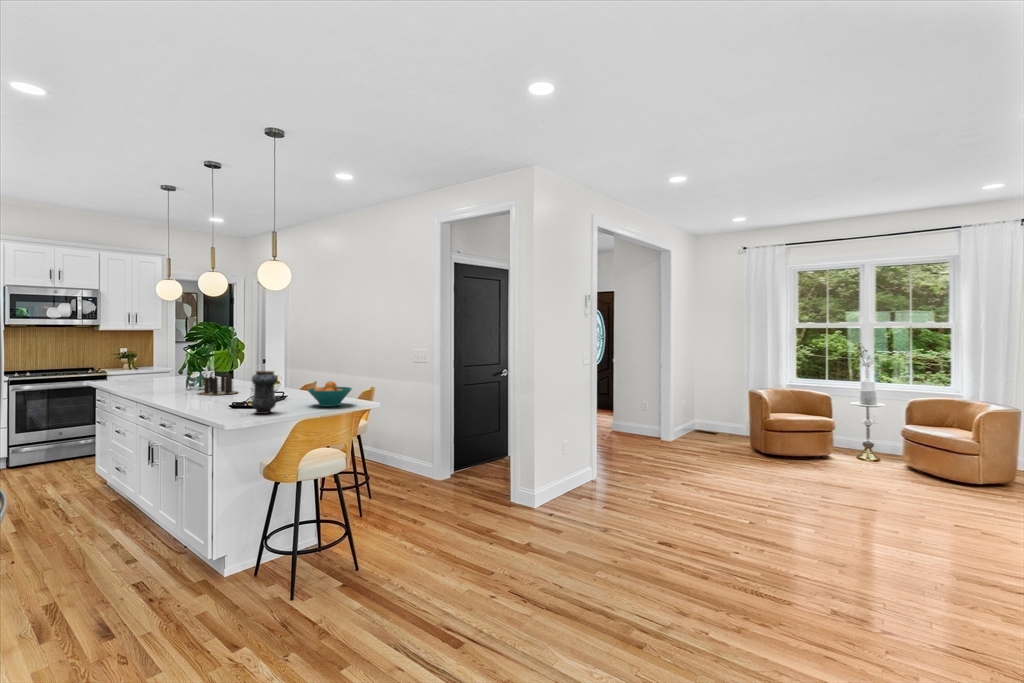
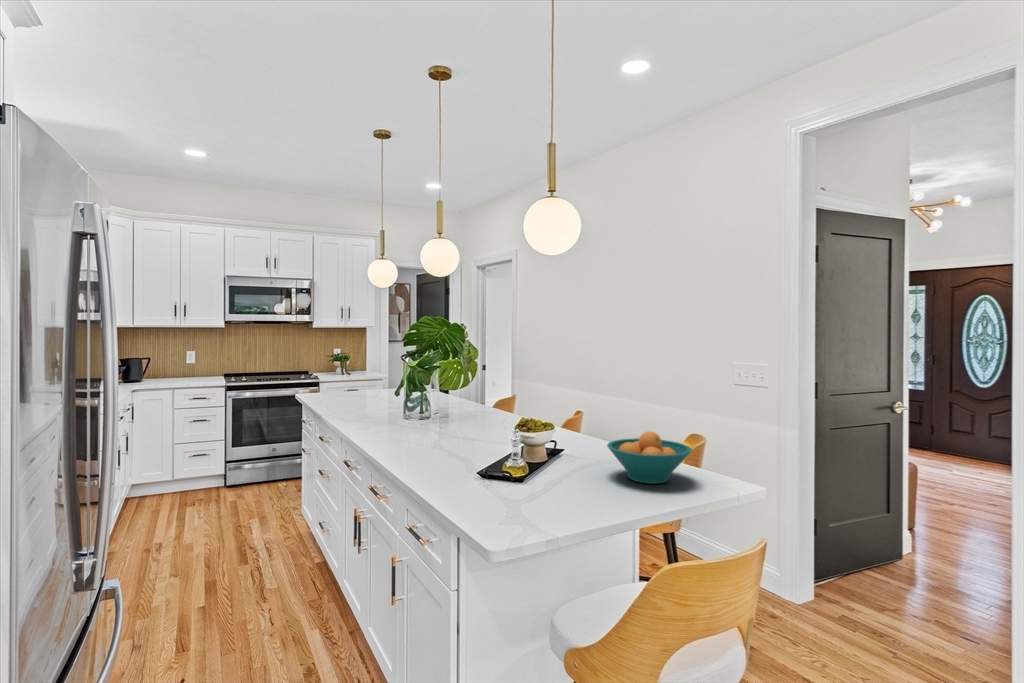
vase: present [252,371,277,414] -> none [520,413,567,502]
candle: present [198,373,237,395] -> none [417,395,491,433]

